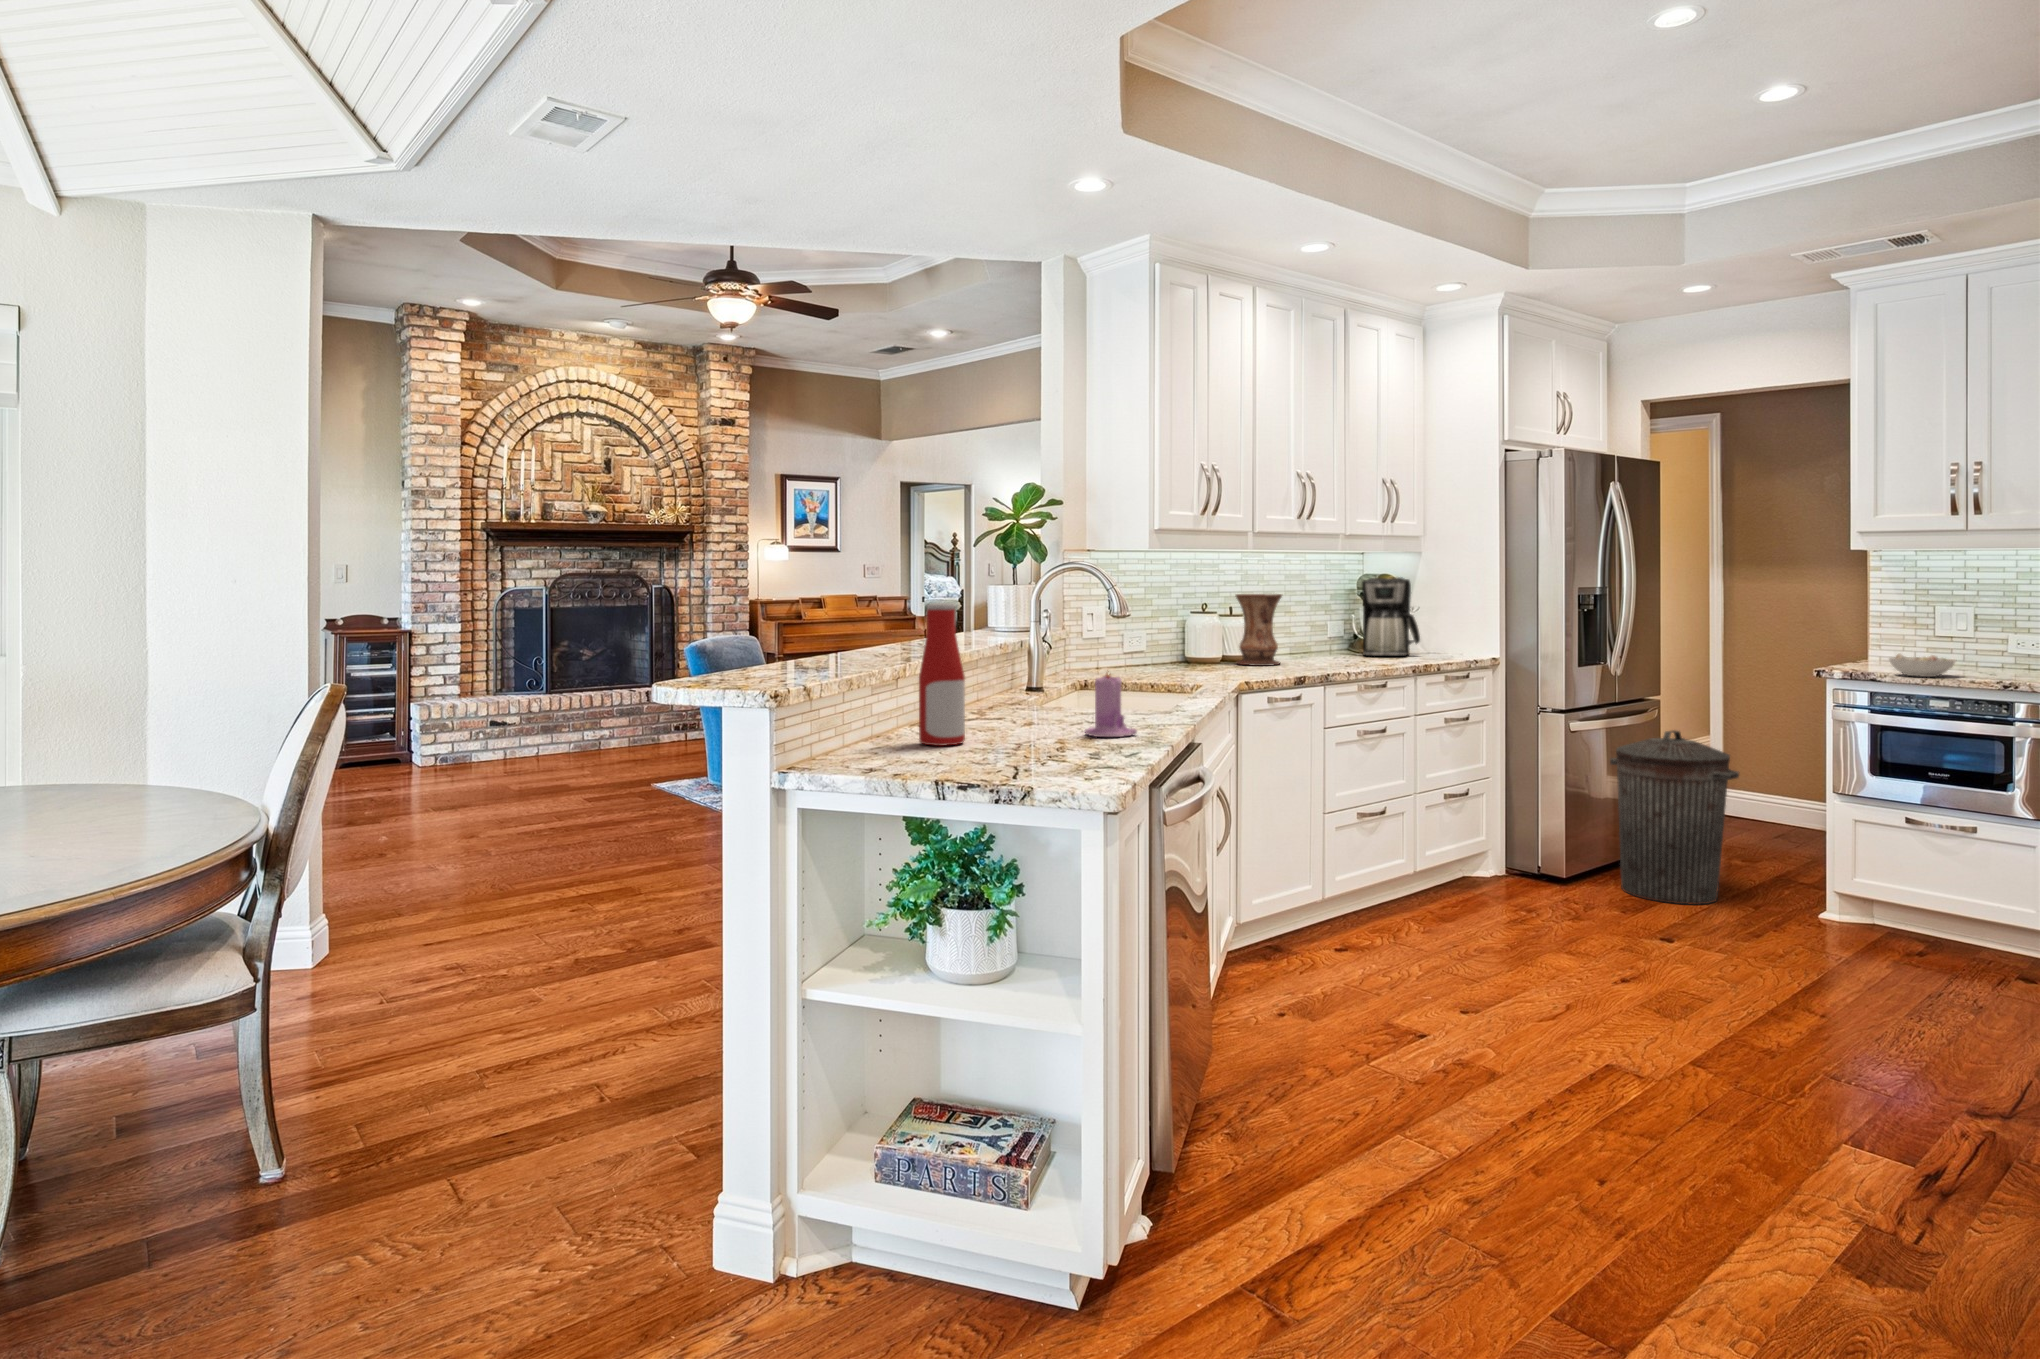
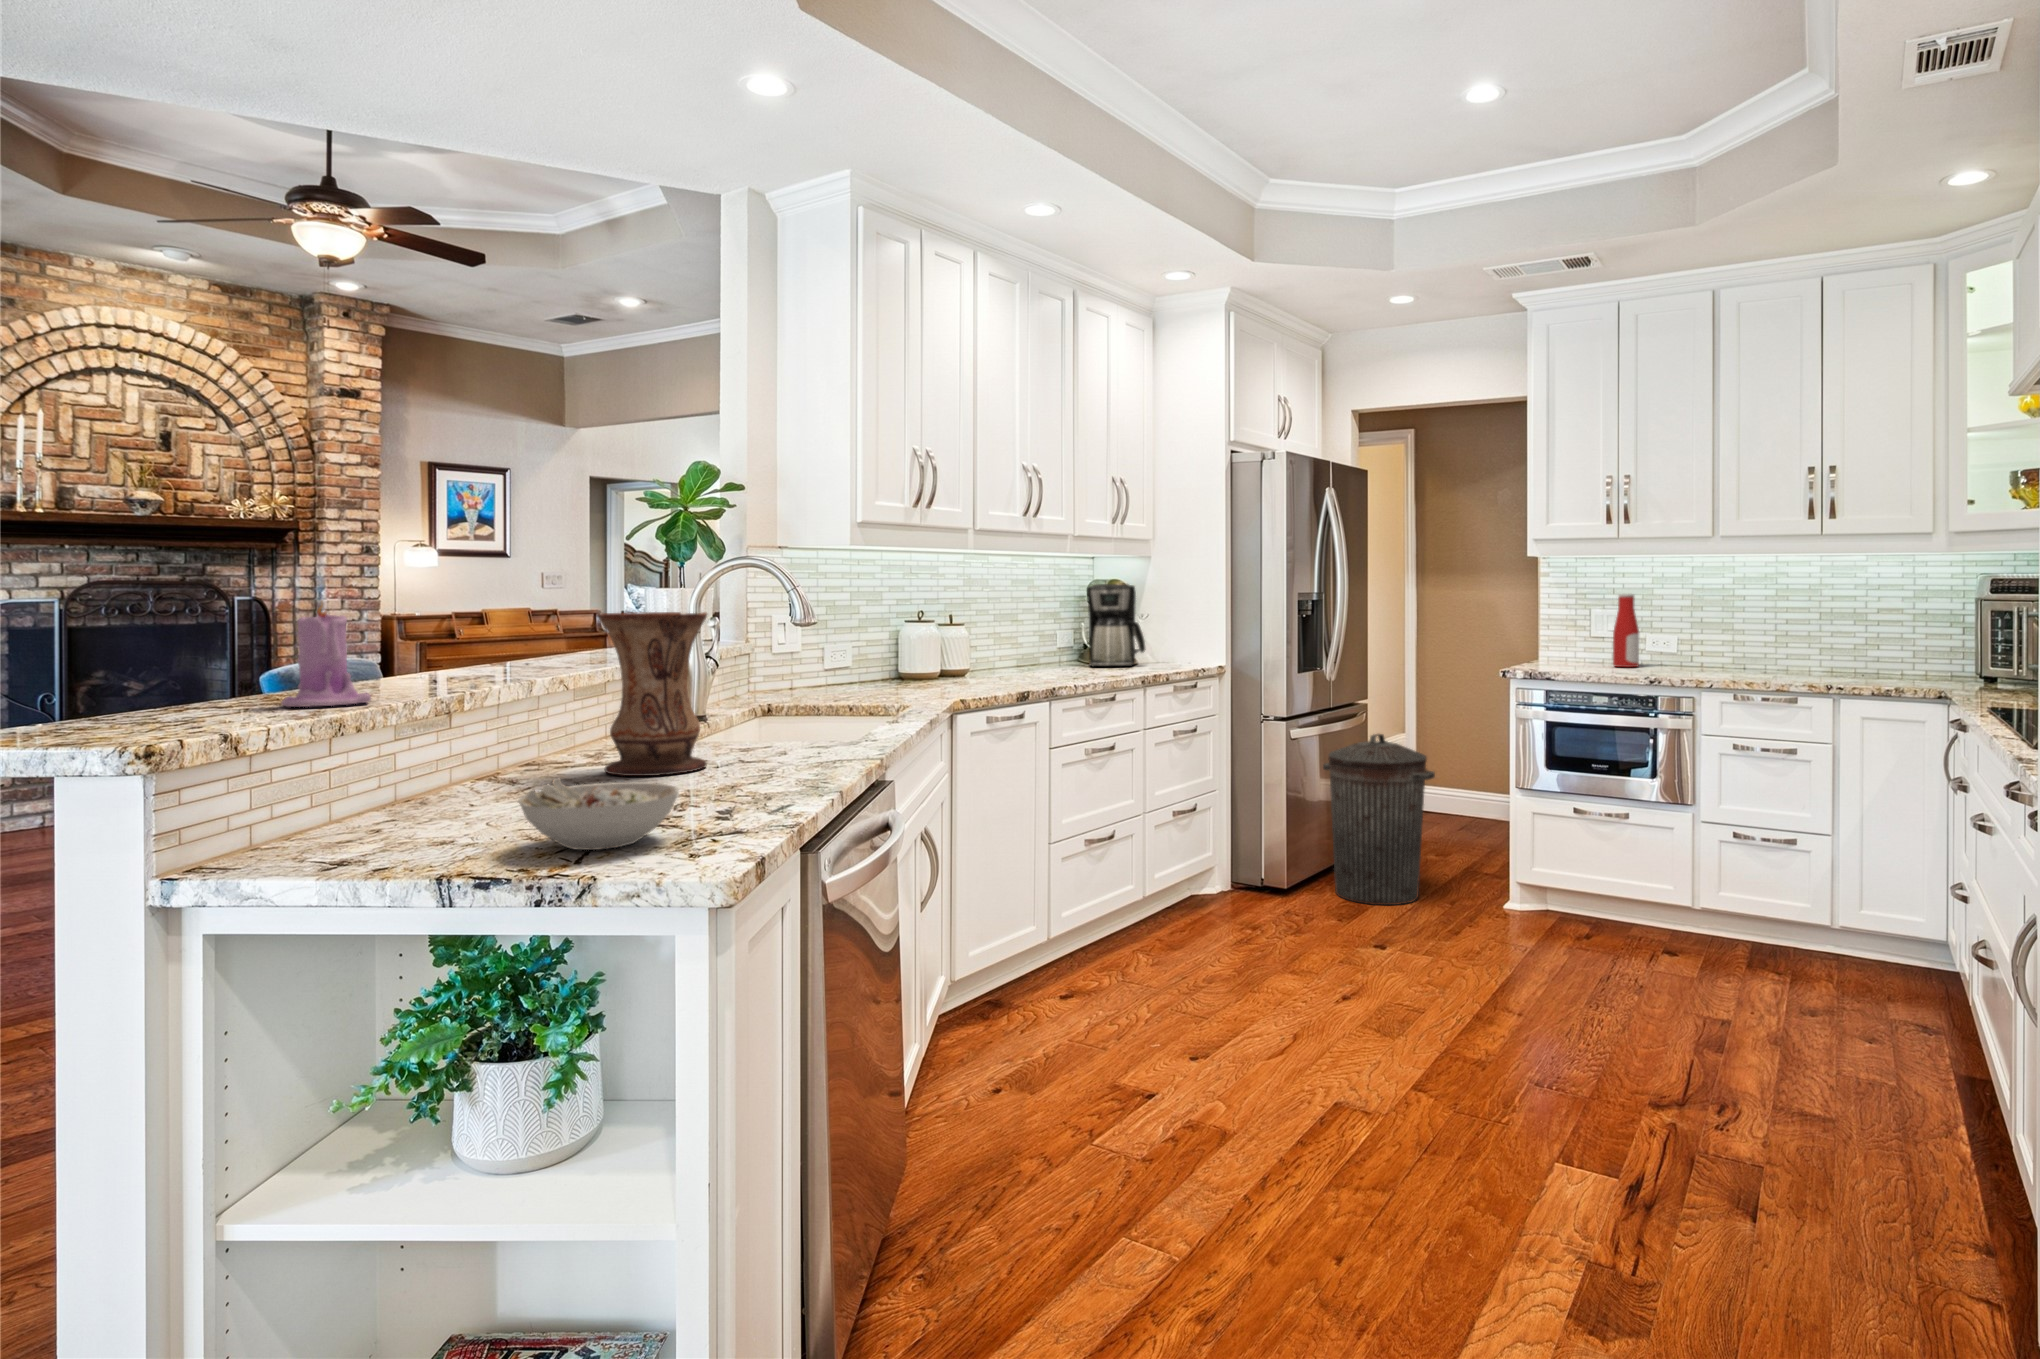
vase: present [1236,594,1282,666] -> present [598,612,707,776]
bottle: present [919,603,965,746] -> present [1613,594,1639,667]
bowl: present [1889,654,1955,677] -> present [518,778,679,850]
candle: present [1085,673,1137,737] -> present [282,605,371,707]

